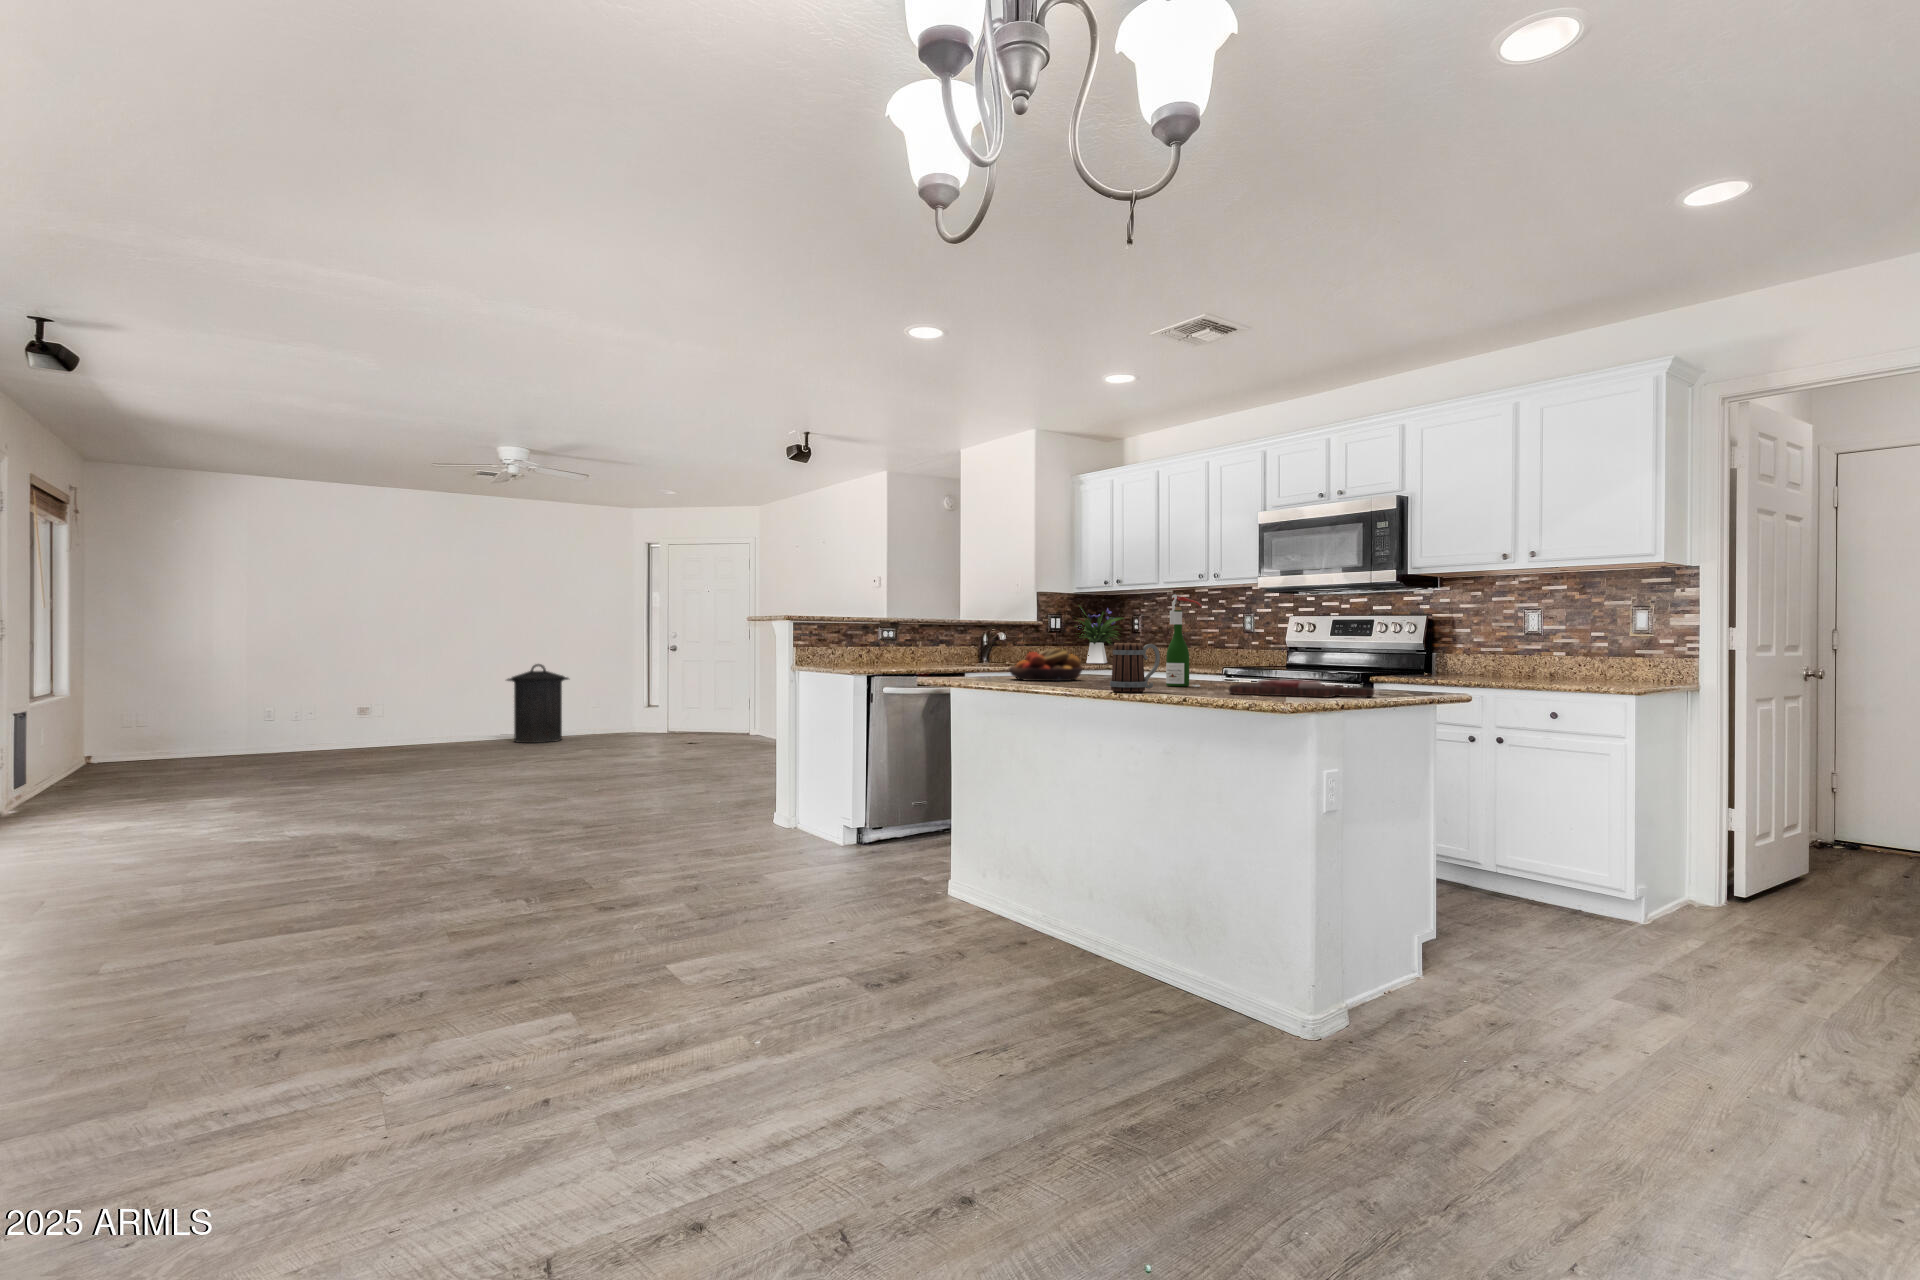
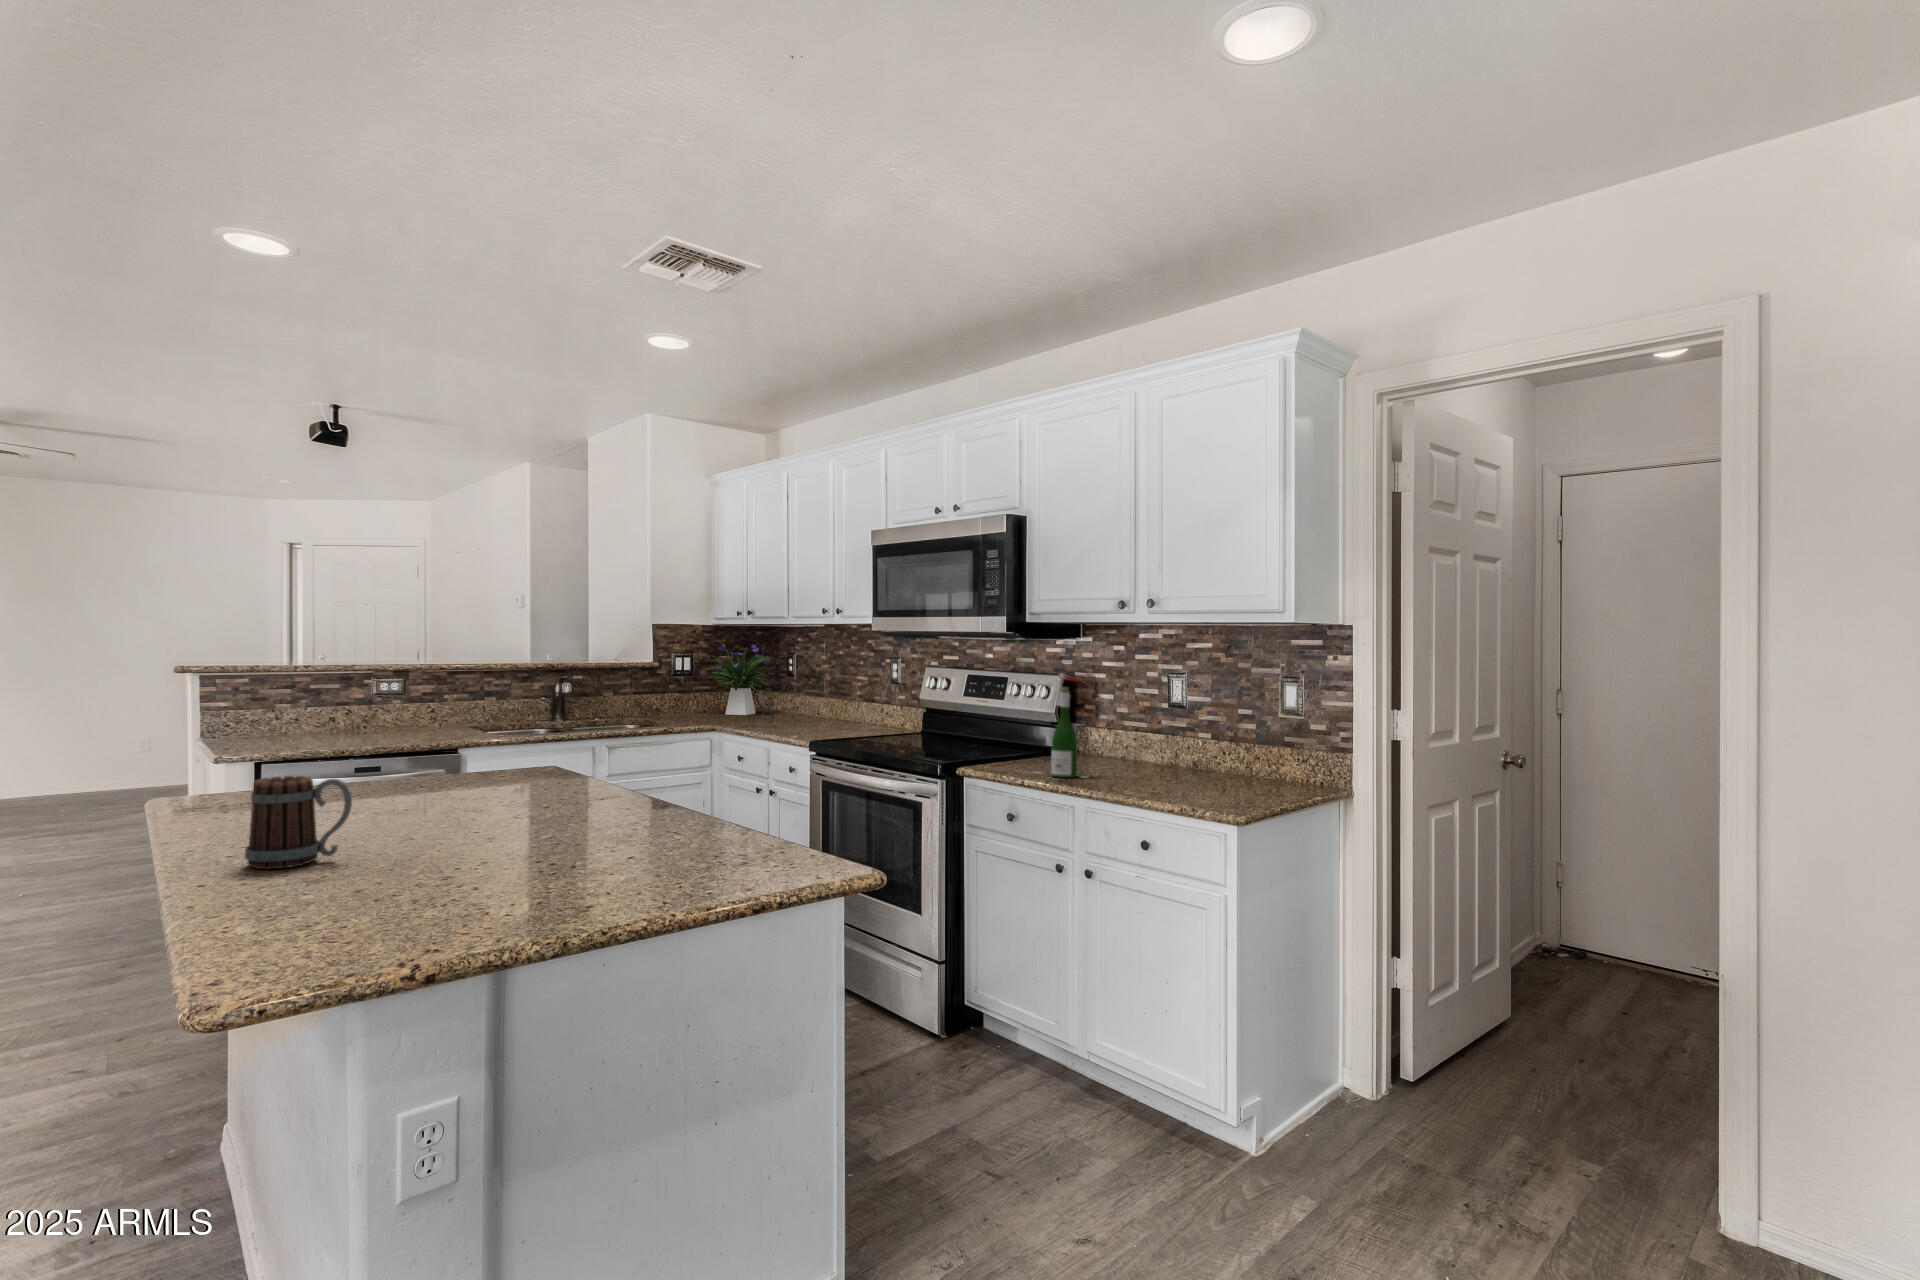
wine bottle: present [1166,594,1202,687] -> present [1051,673,1091,778]
fruit bowl: present [1009,648,1083,681] -> none [323,743,451,801]
trash can: present [507,664,569,743] -> none [49,696,150,800]
cutting board: present [1229,678,1374,698] -> none [442,836,670,890]

